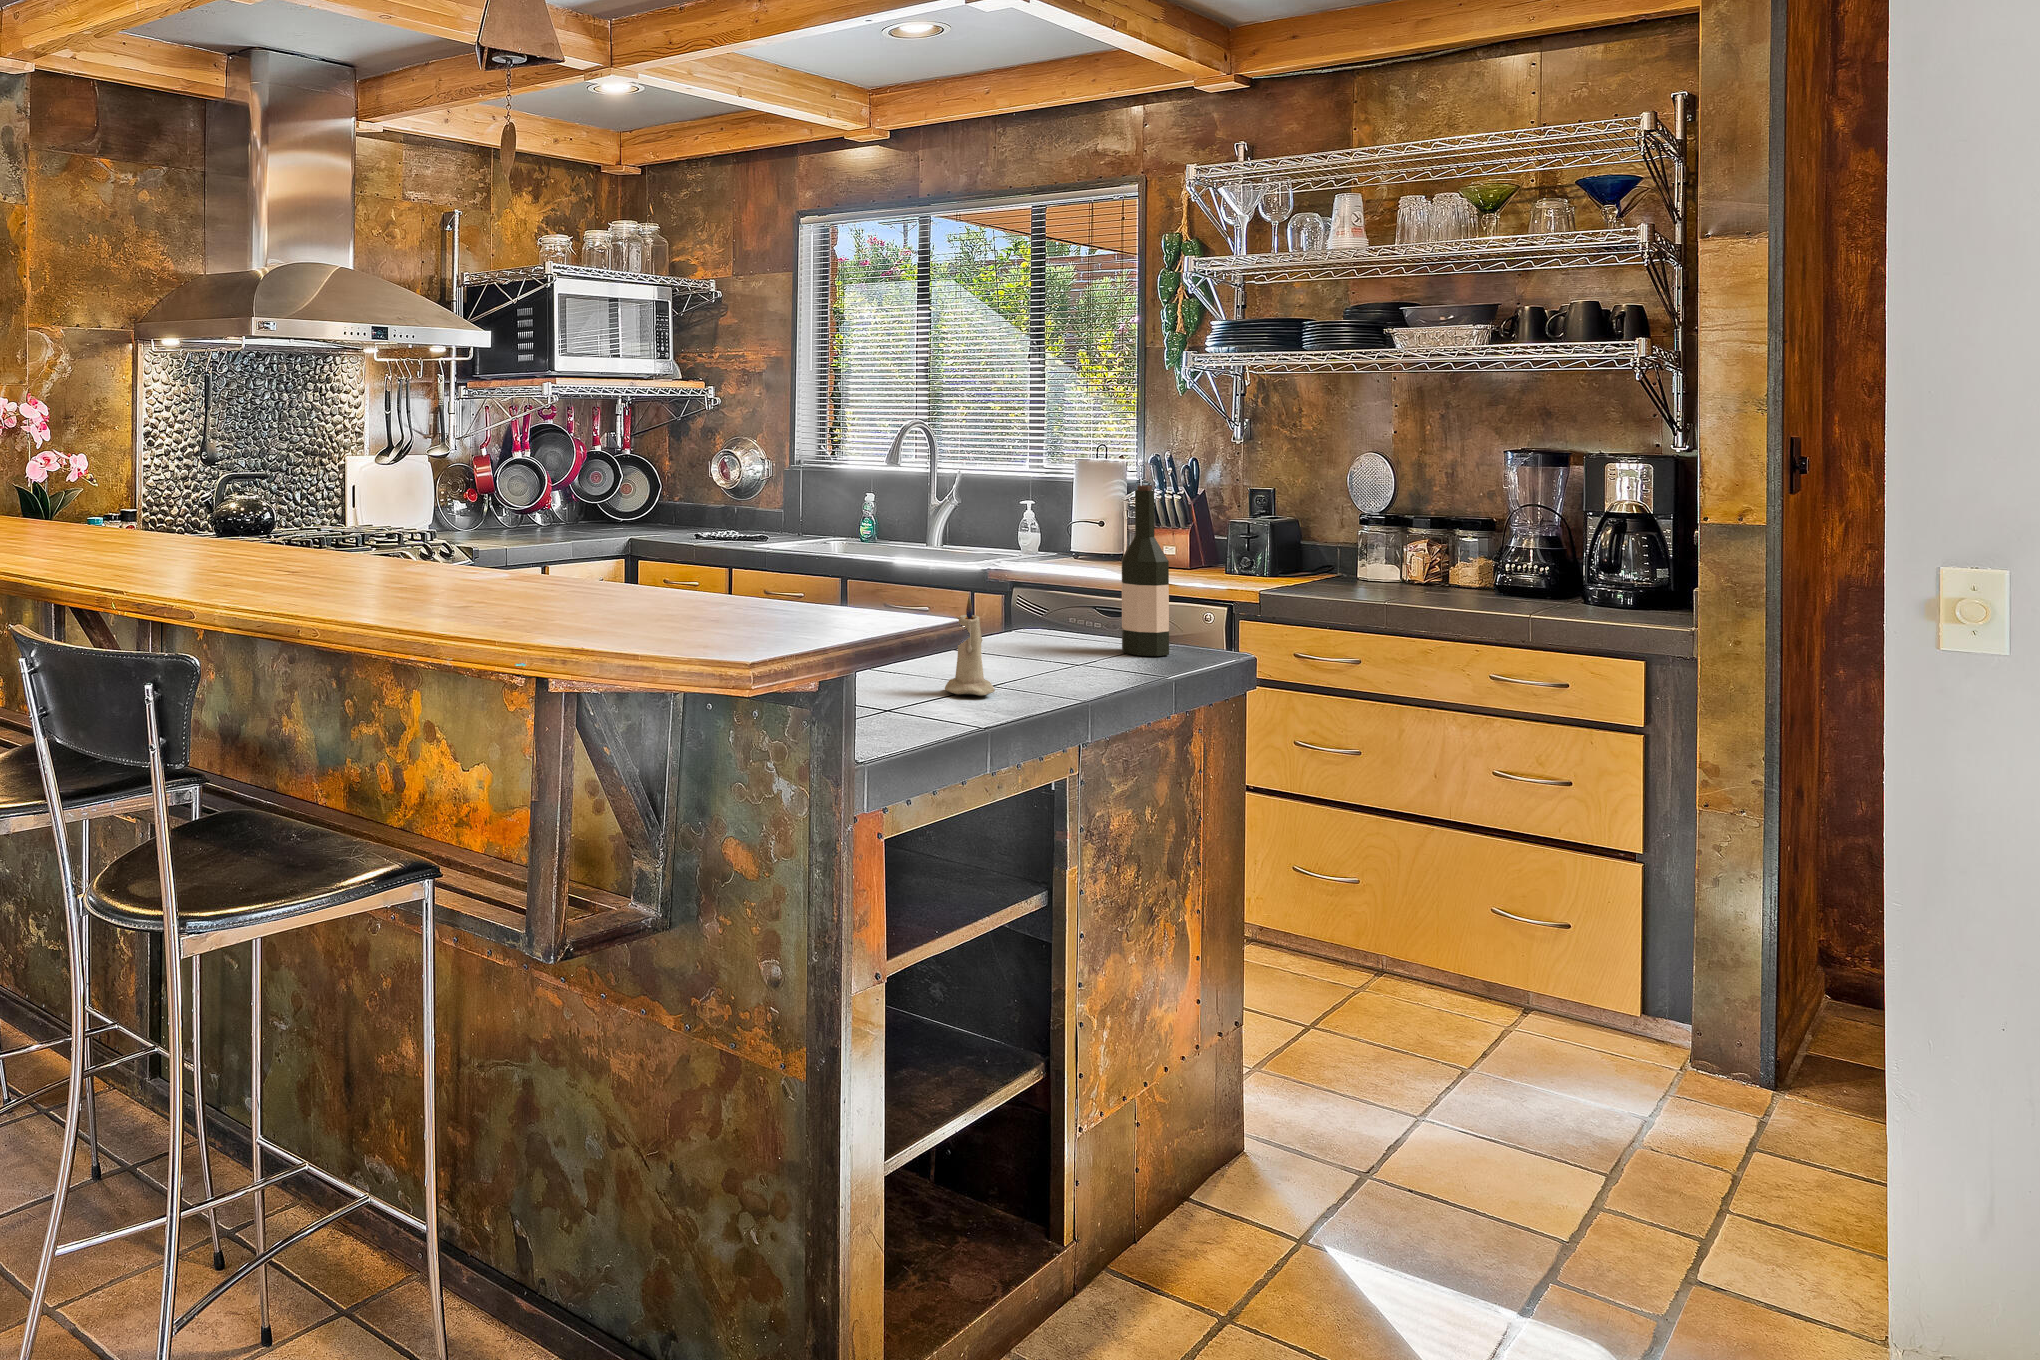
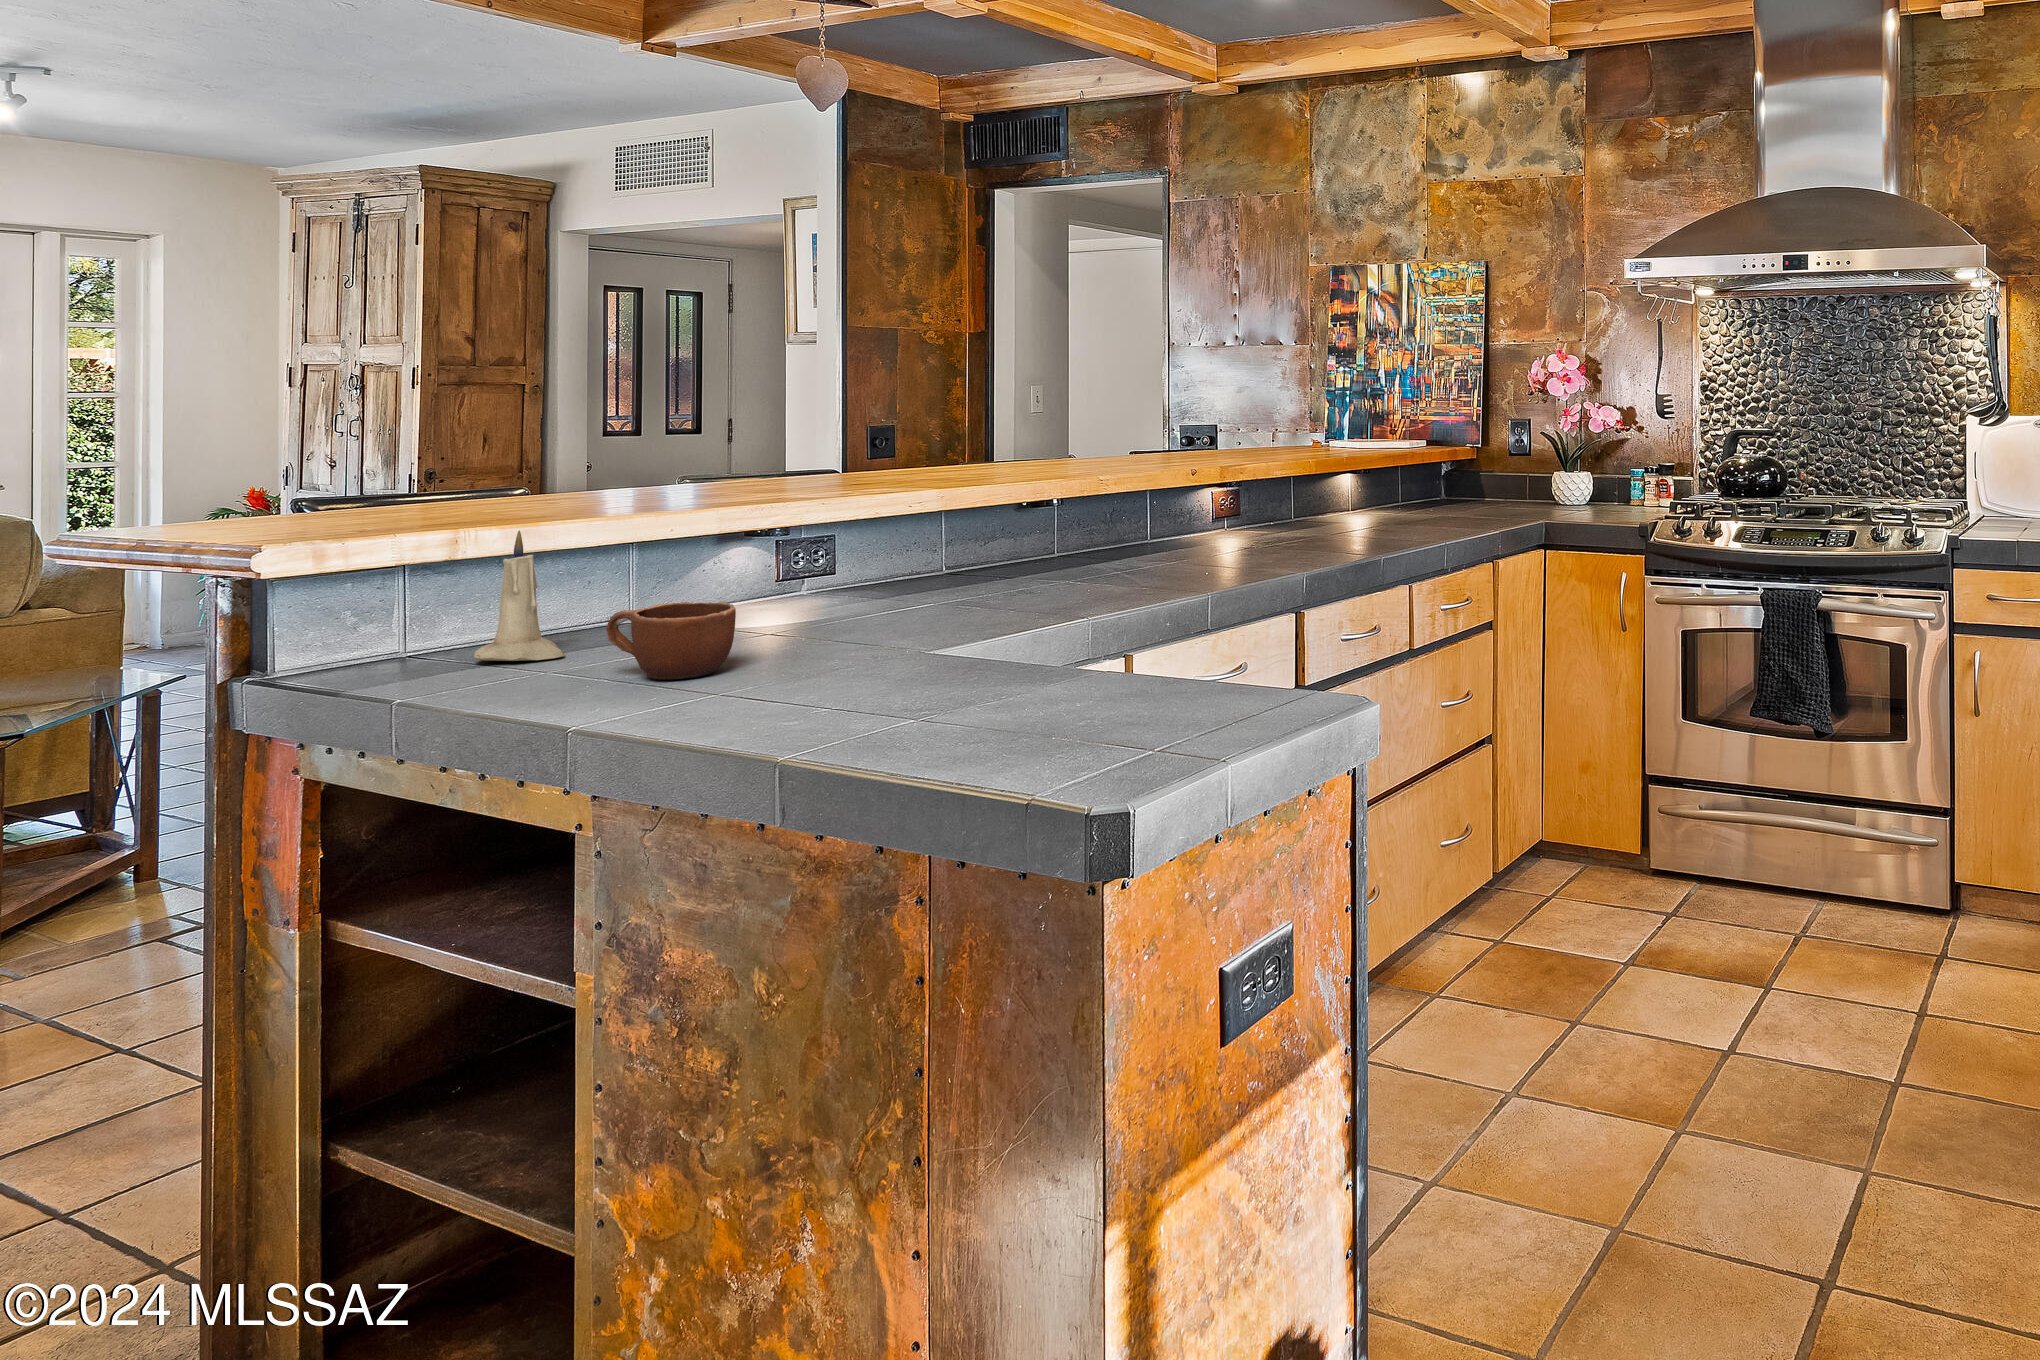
wine bottle: present [1122,485,1169,656] -> none [763,397,860,718]
mug: none [1014,622,1076,671] -> present [606,602,736,679]

